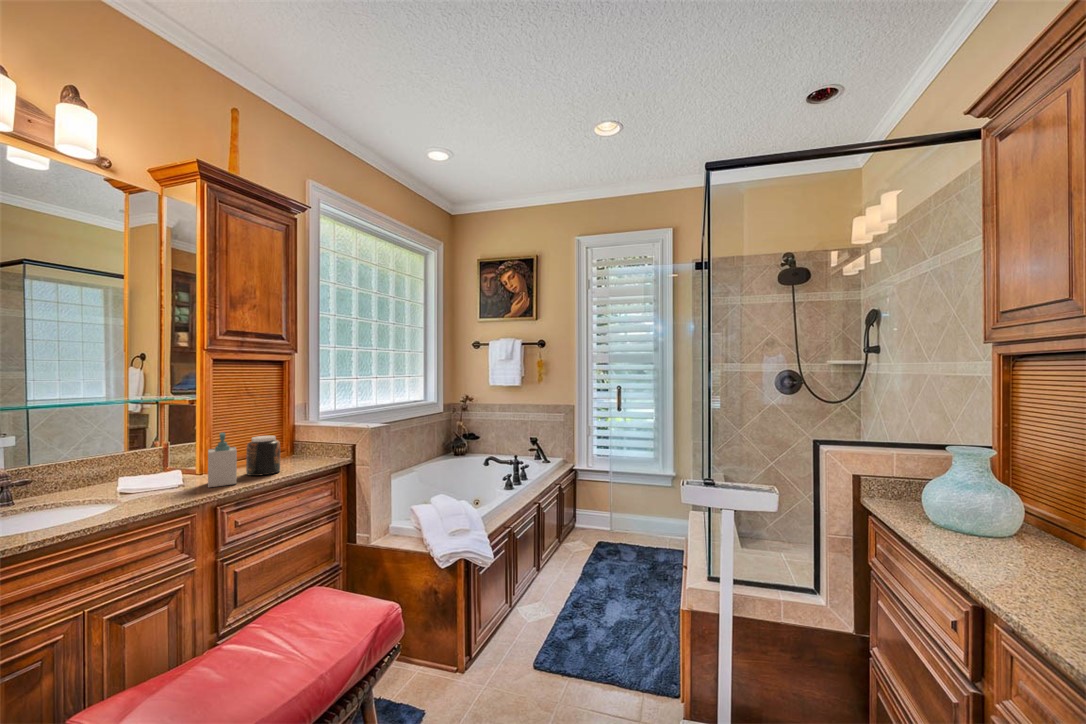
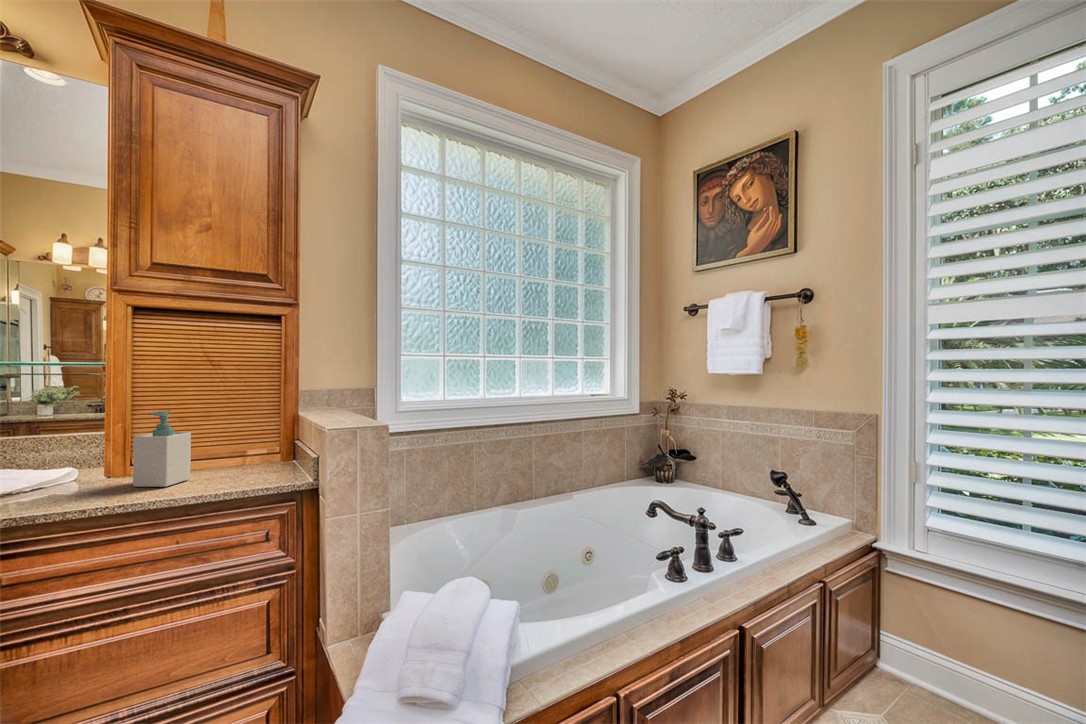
jar: present [246,435,280,476] -> none [219,421,267,478]

